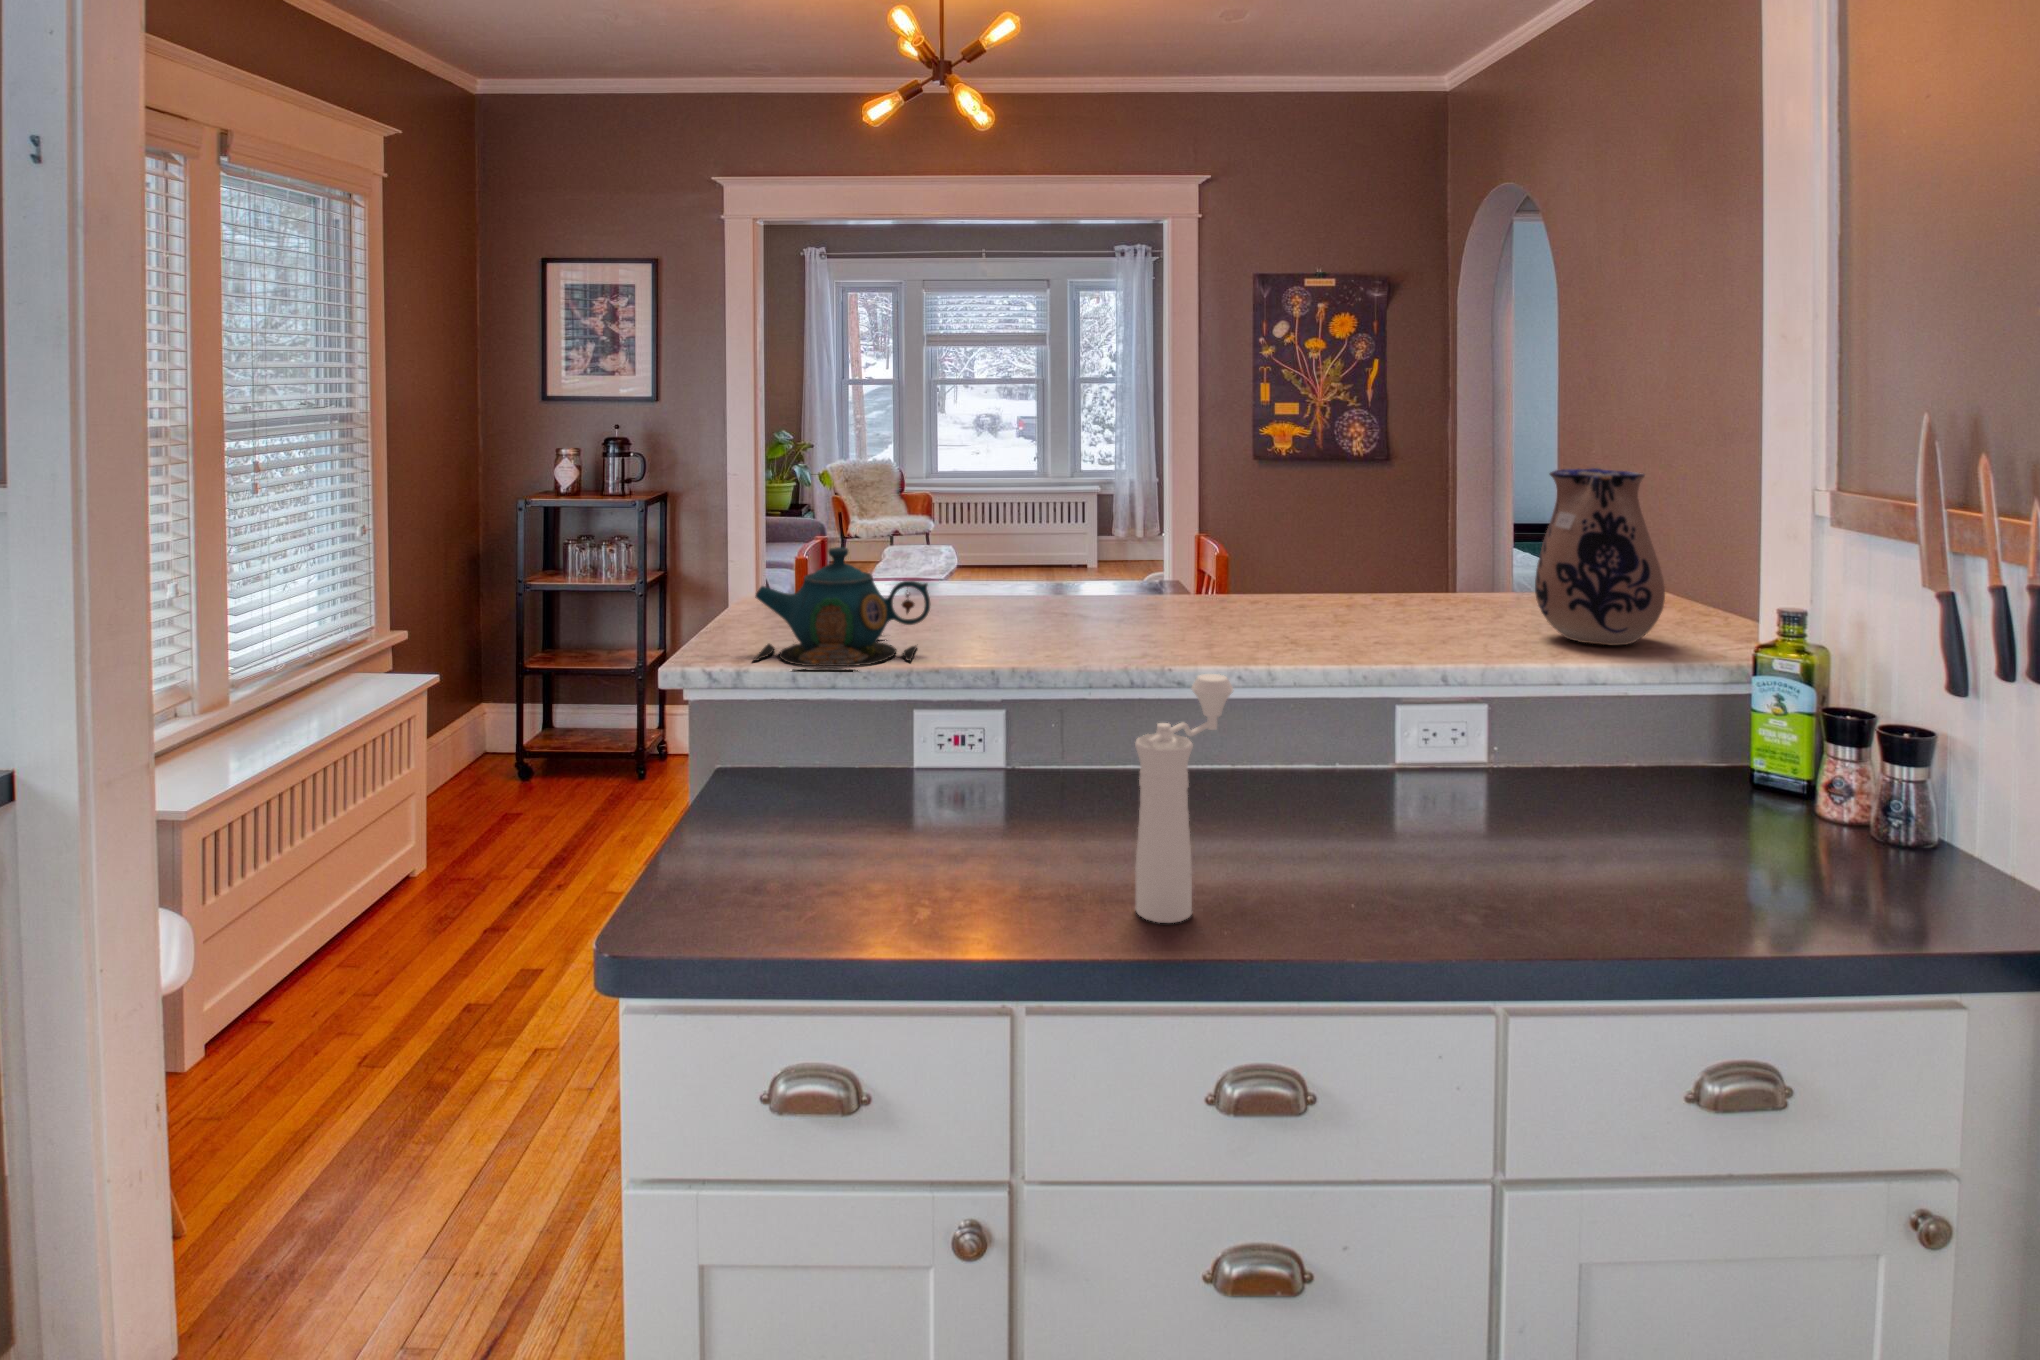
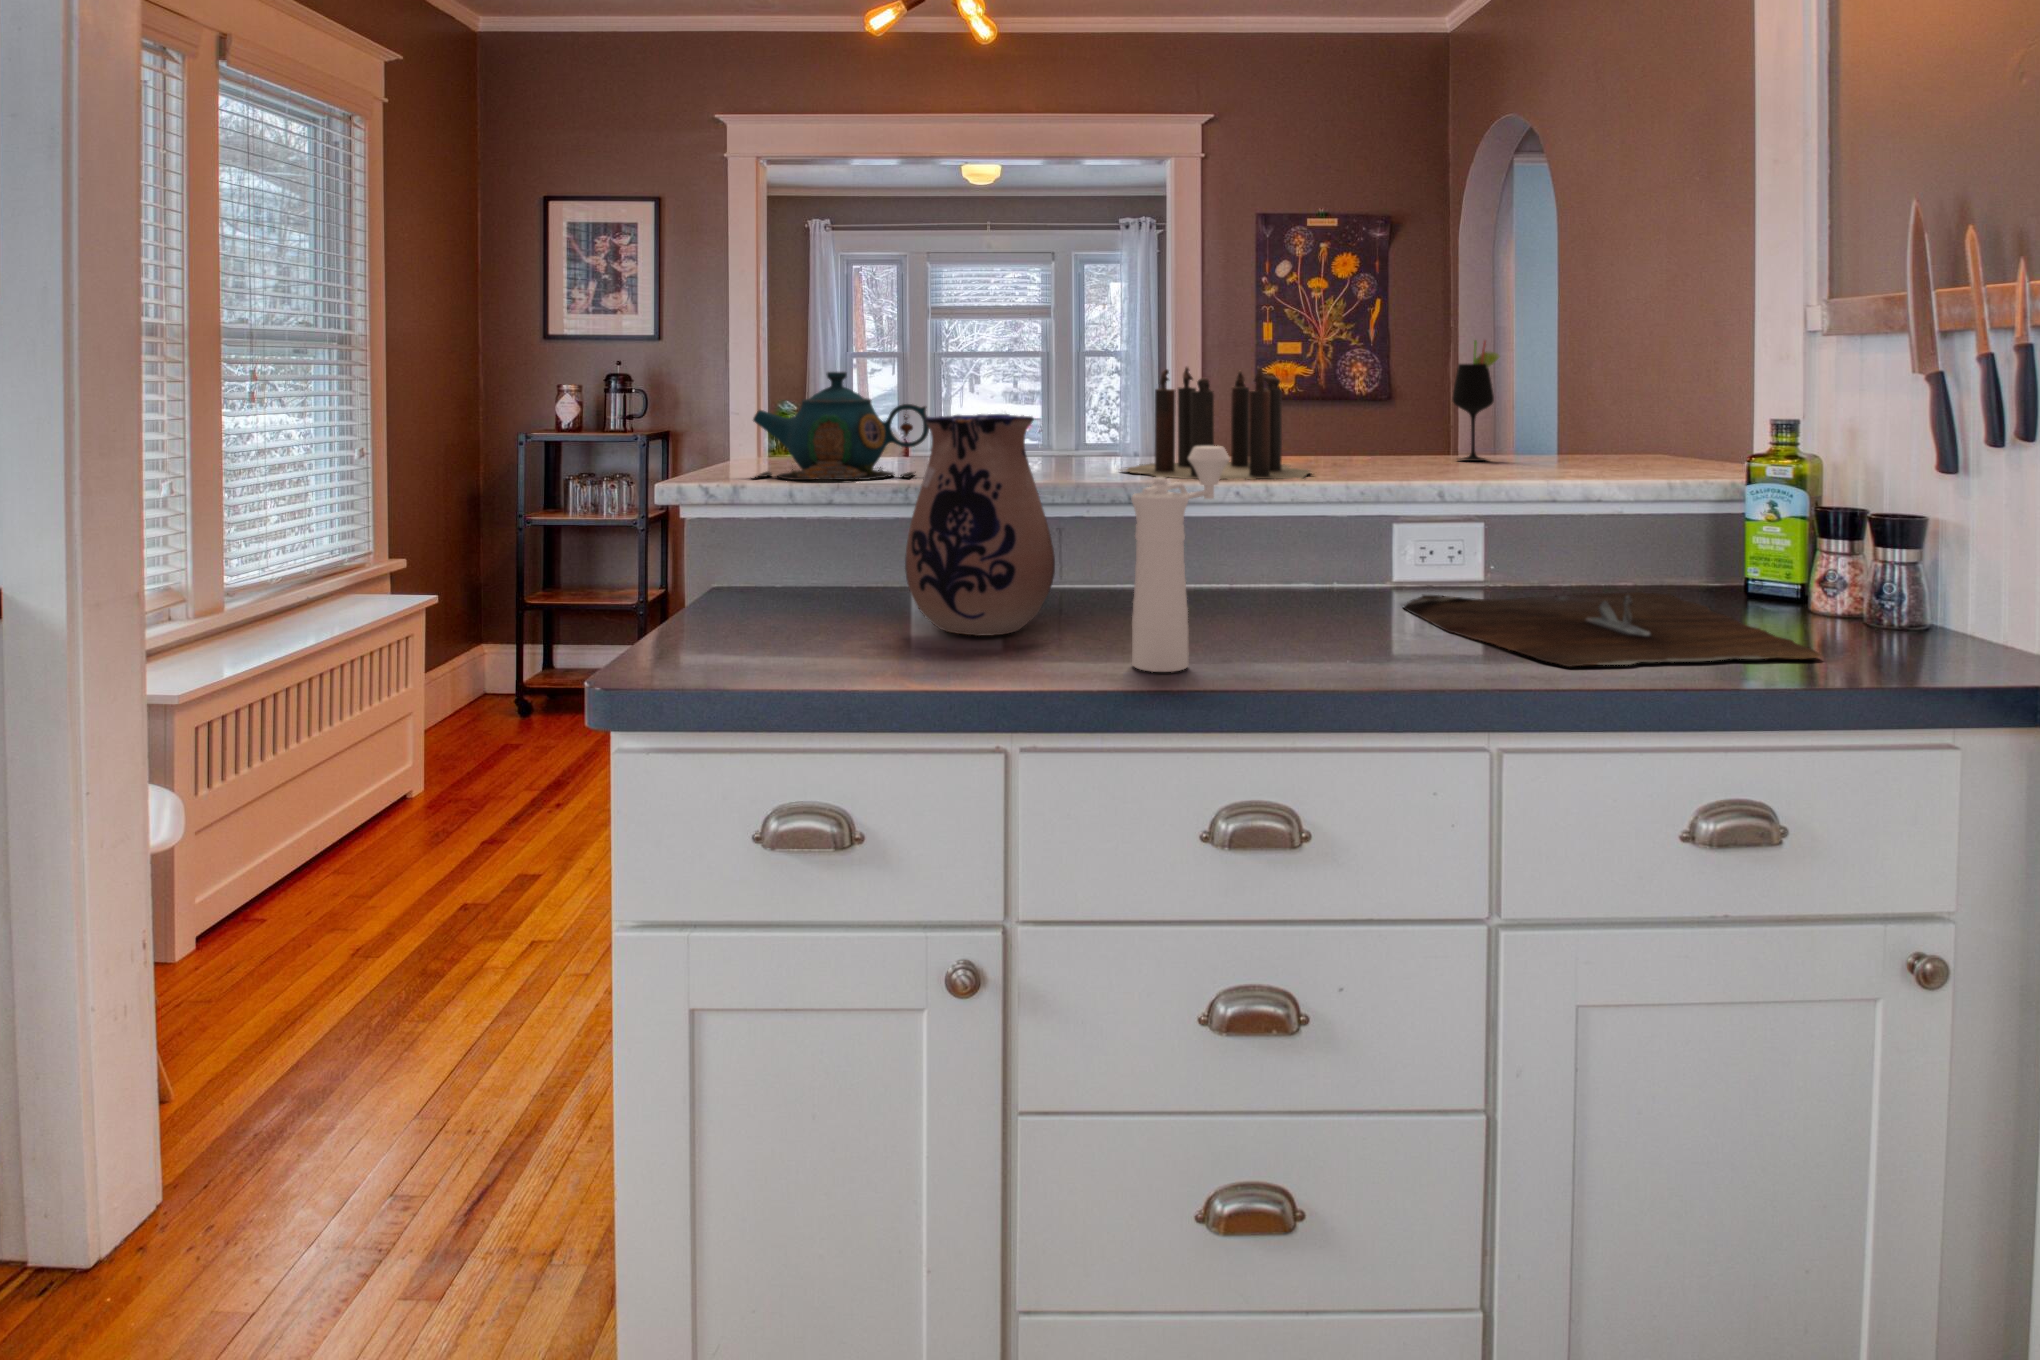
ceramic pitcher: present [1535,468,1665,645] -> present [905,414,1055,636]
wine glass: none [1454,493,1502,614] -> present [1453,341,1499,461]
candle: none [1117,533,1370,668] -> present [1122,366,1310,480]
cutting board: none [1405,782,1829,915] -> present [1404,592,1821,667]

